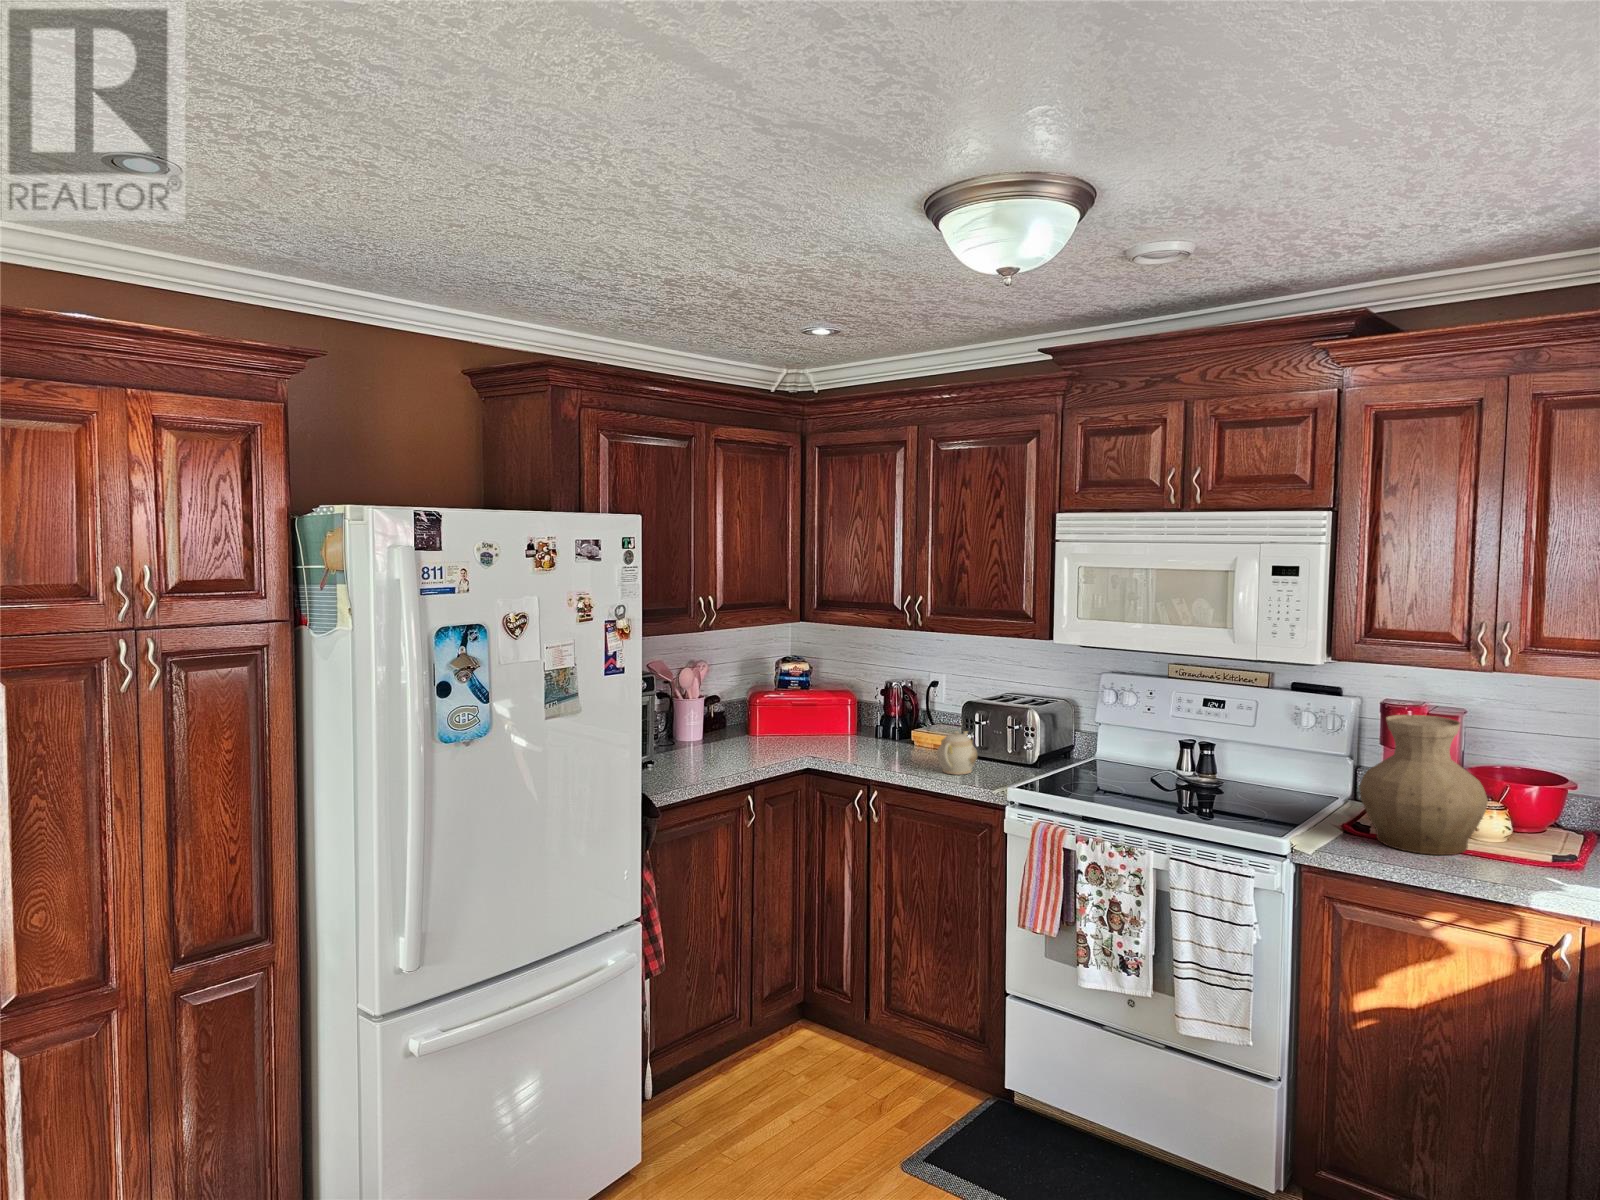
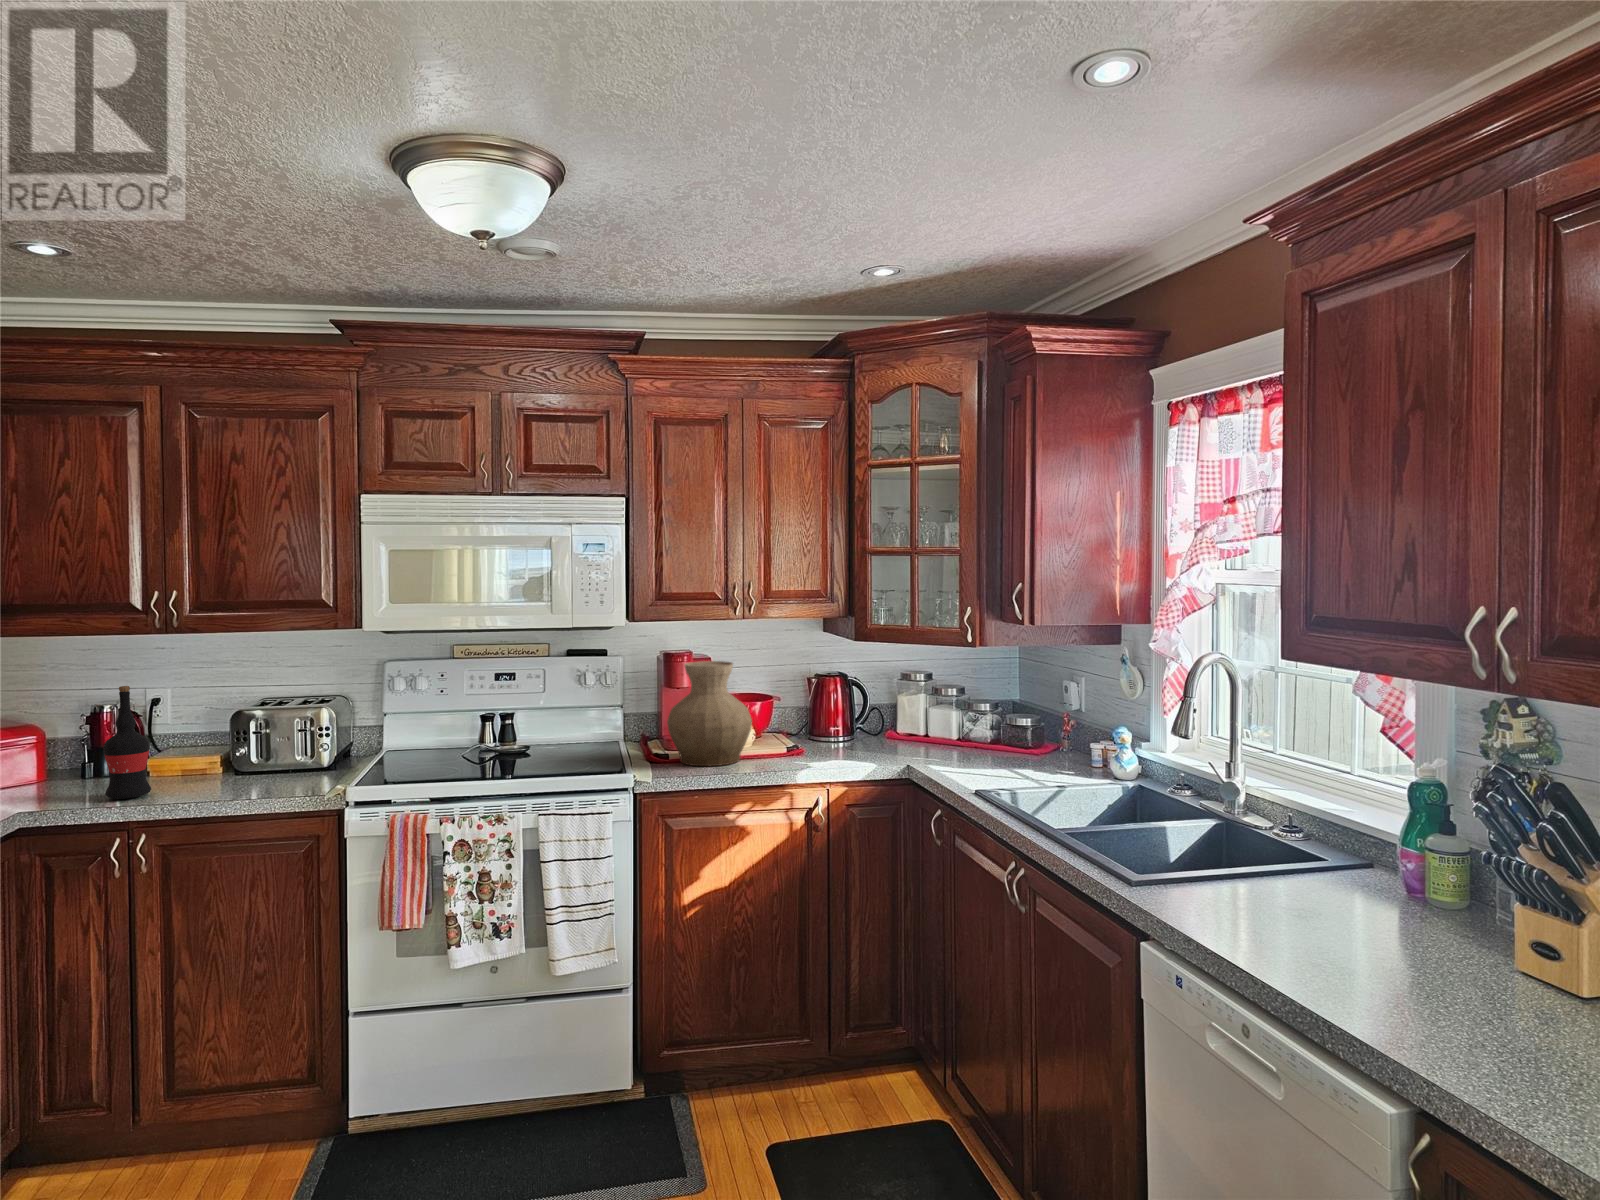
wine bottle: none [863,675,894,763] -> present [103,686,151,799]
teapot: present [937,731,977,775] -> none [223,740,277,791]

